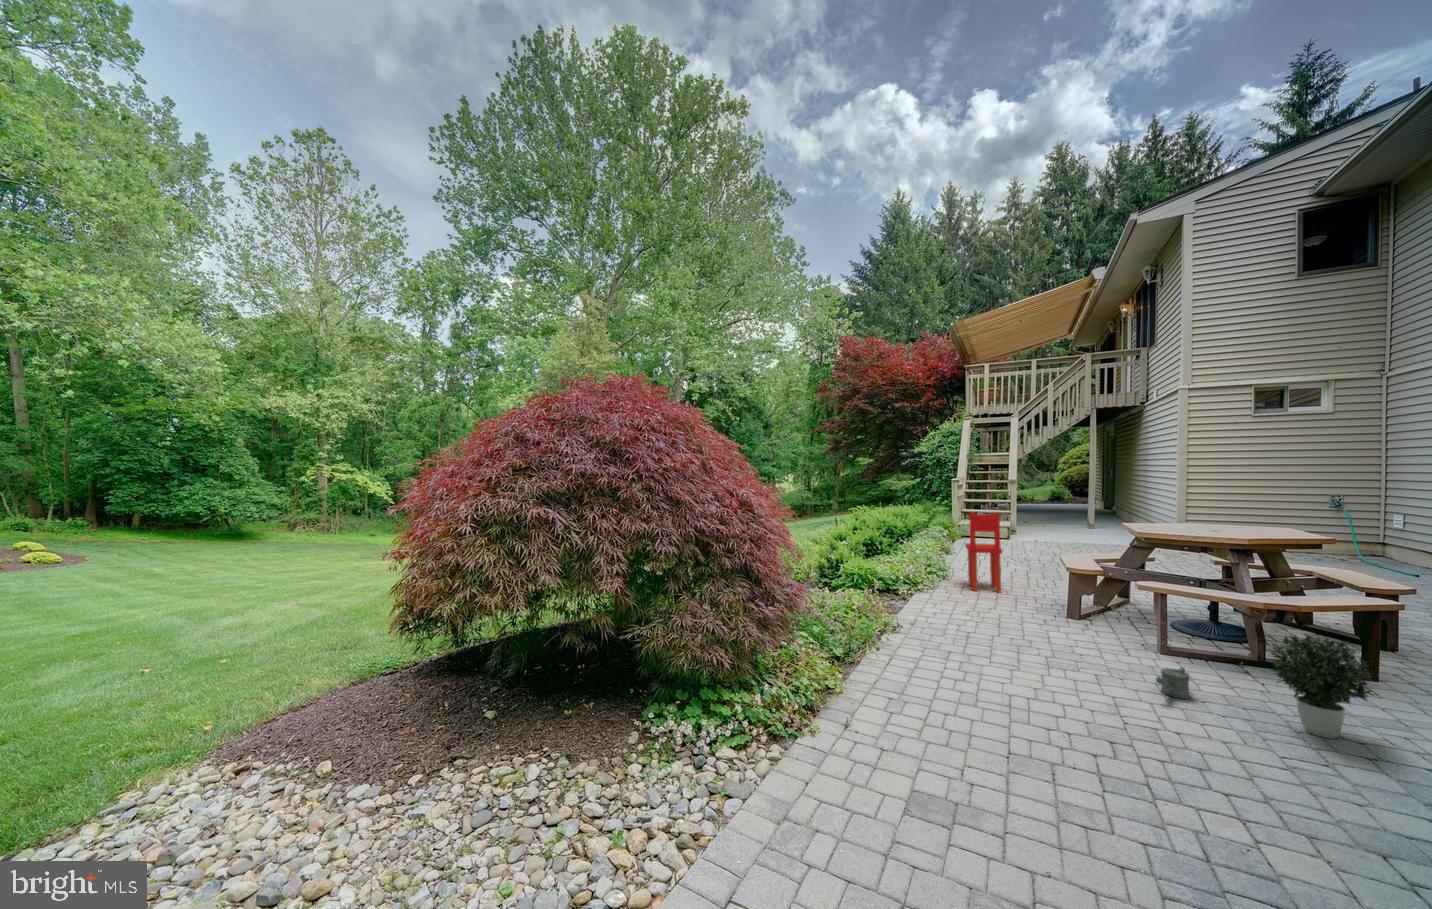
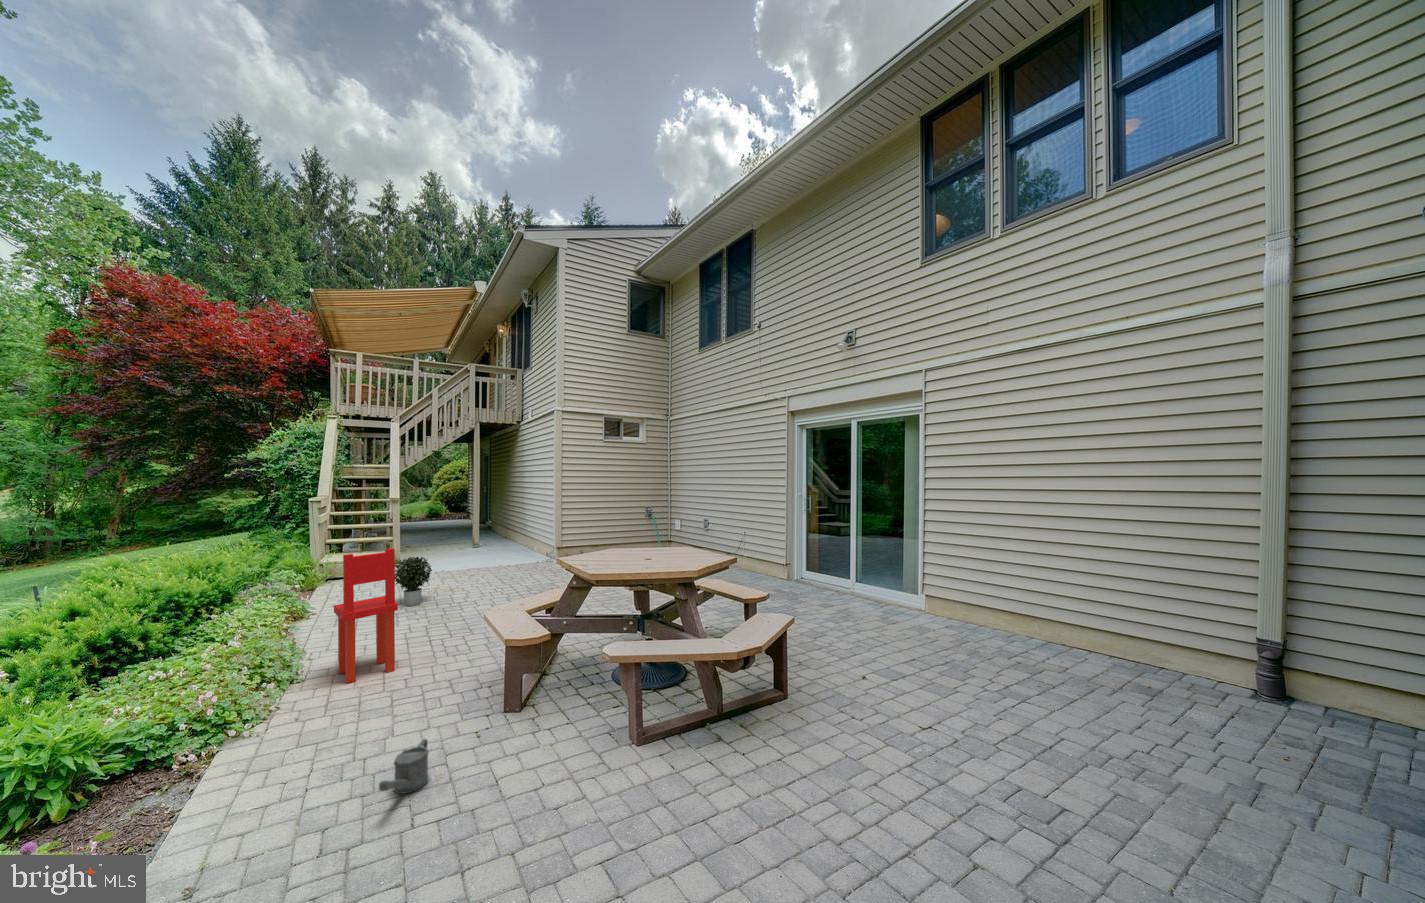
potted plant: present [1271,635,1373,739] -> present [395,557,432,606]
watering can: present [1156,668,1190,699] -> present [379,739,429,794]

